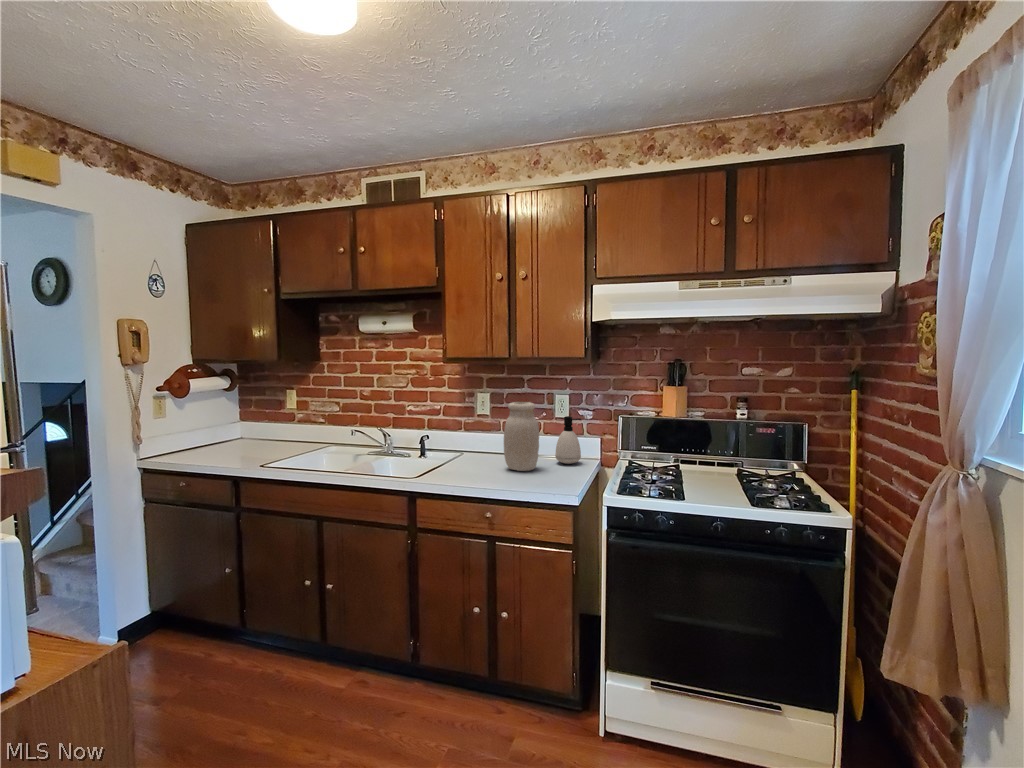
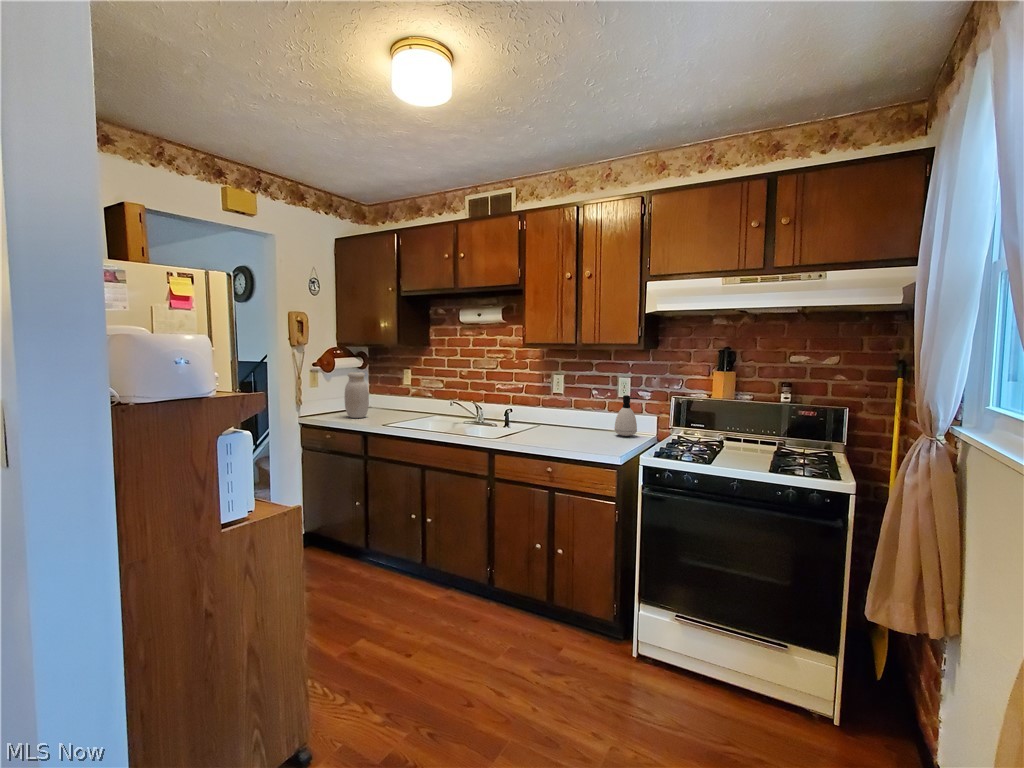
jar: present [504,402,539,471] -> present [344,372,369,418]

